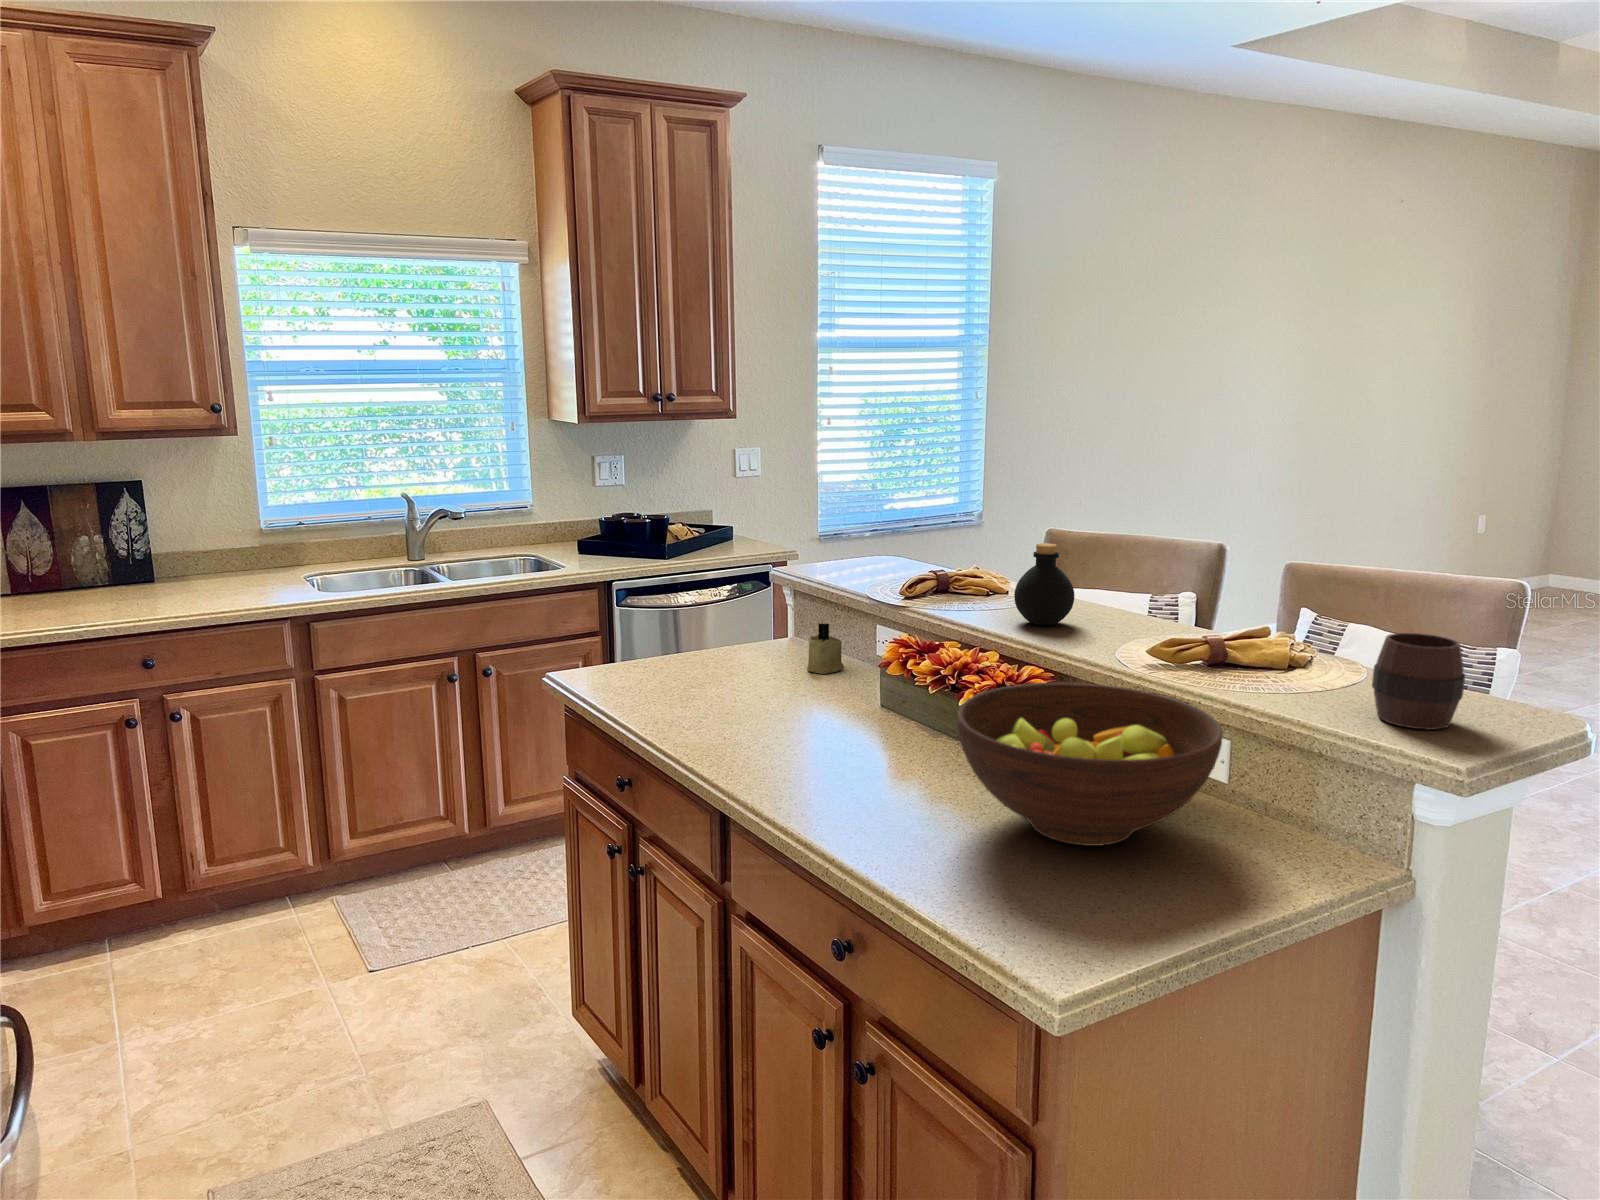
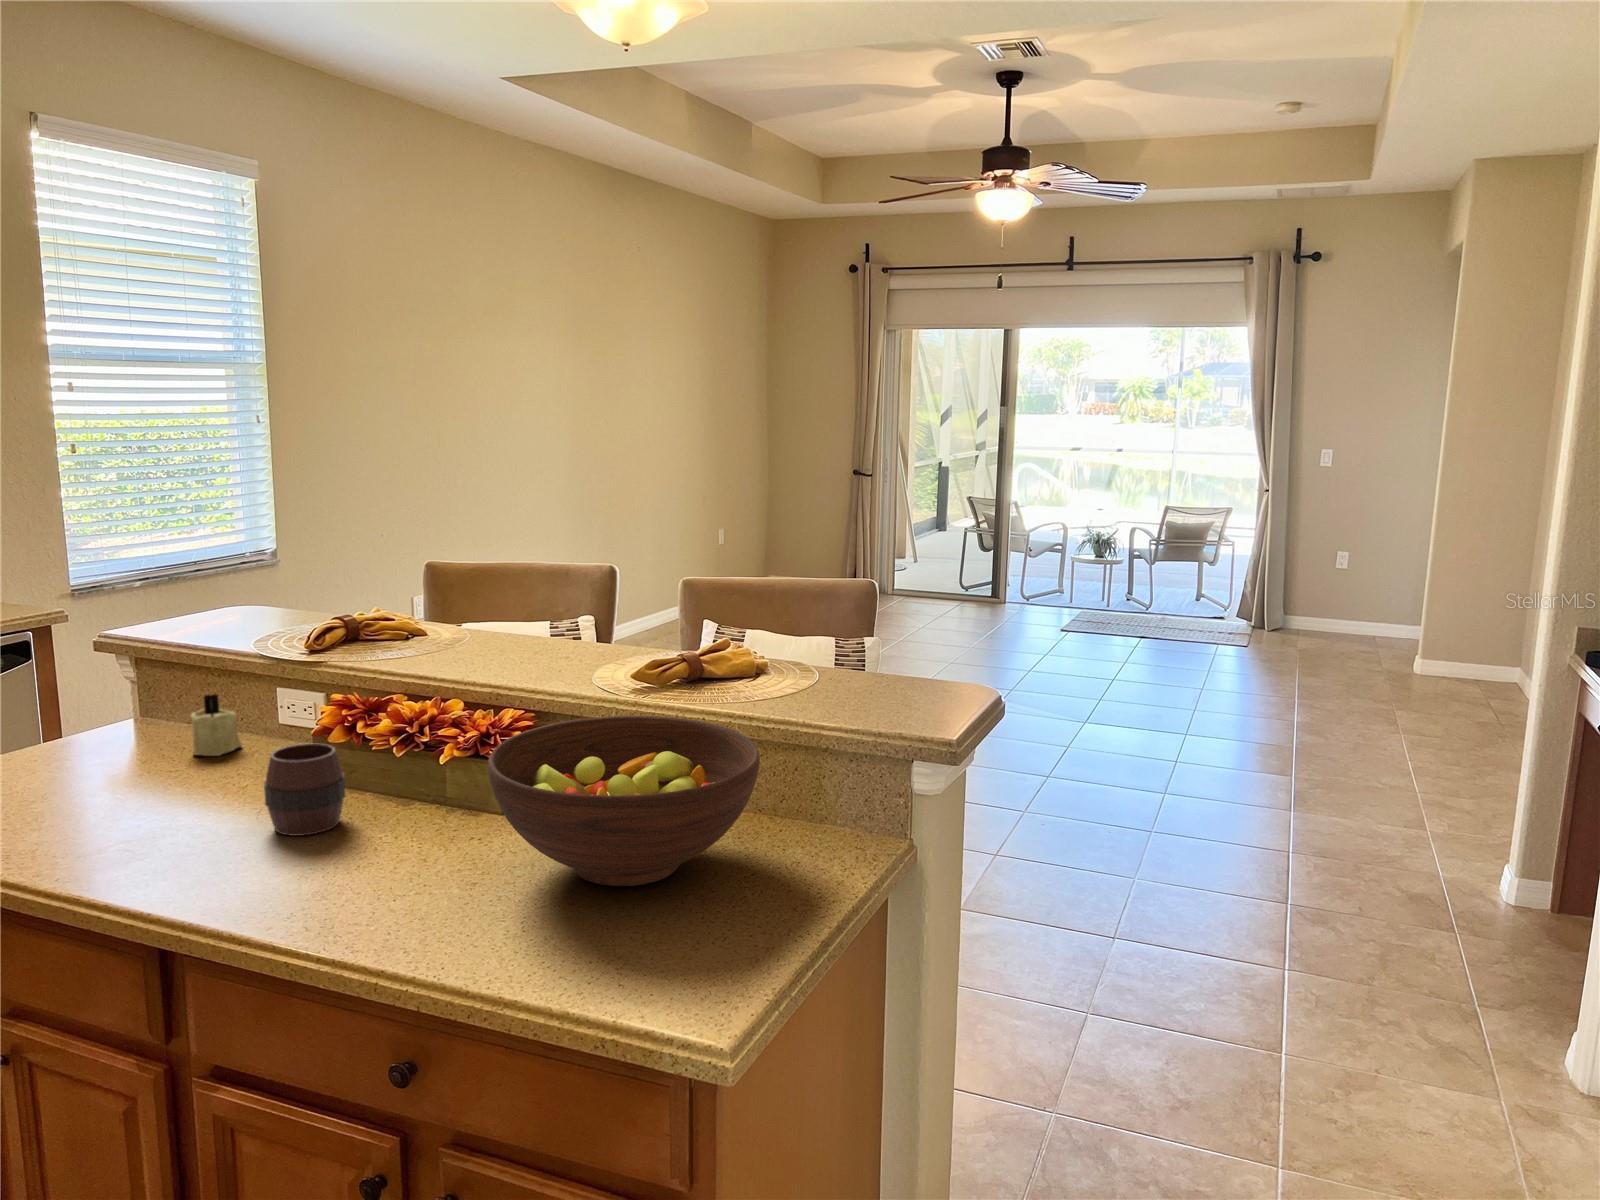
bottle: present [1014,543,1074,625] -> none [460,576,525,664]
cup: present [1372,633,1465,730] -> present [264,744,345,836]

